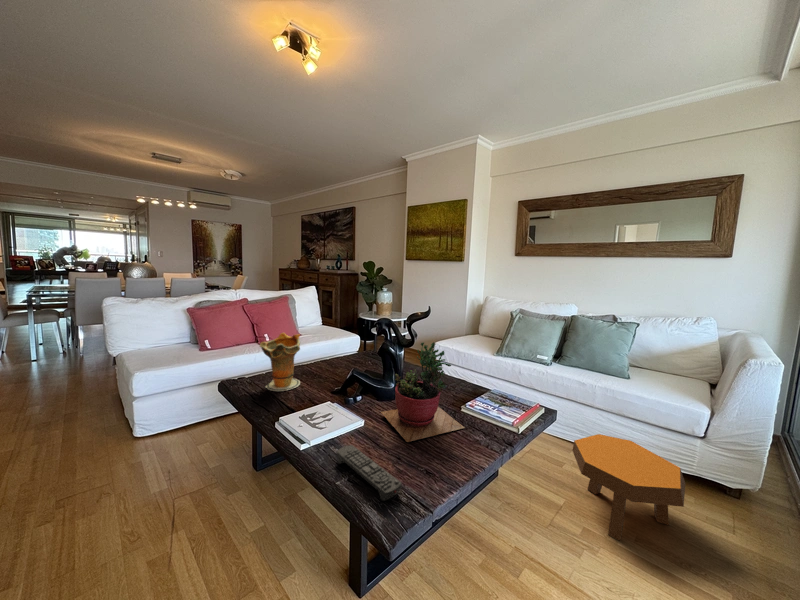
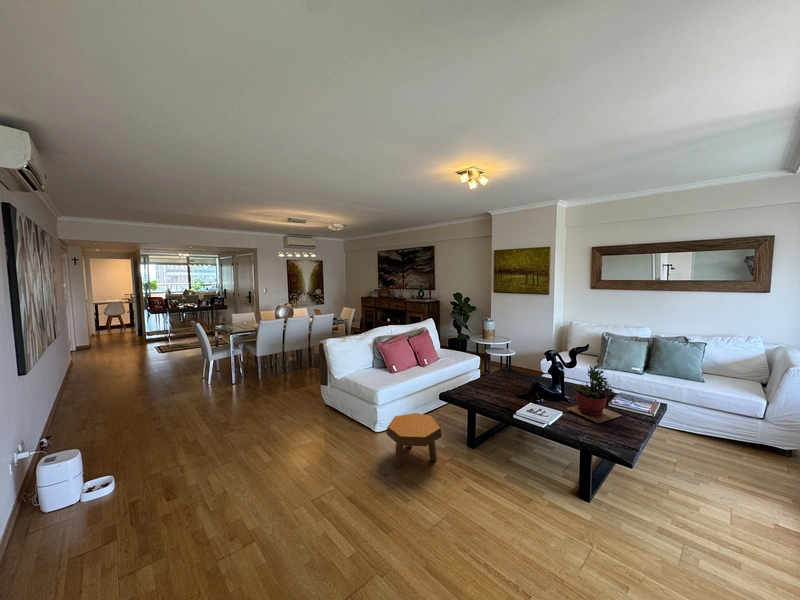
decorative vase: present [260,333,300,391] -> none [471,361,496,398]
footstool: present [572,434,685,541] -> present [386,413,442,468]
remote control: present [337,445,402,501] -> none [571,425,622,448]

